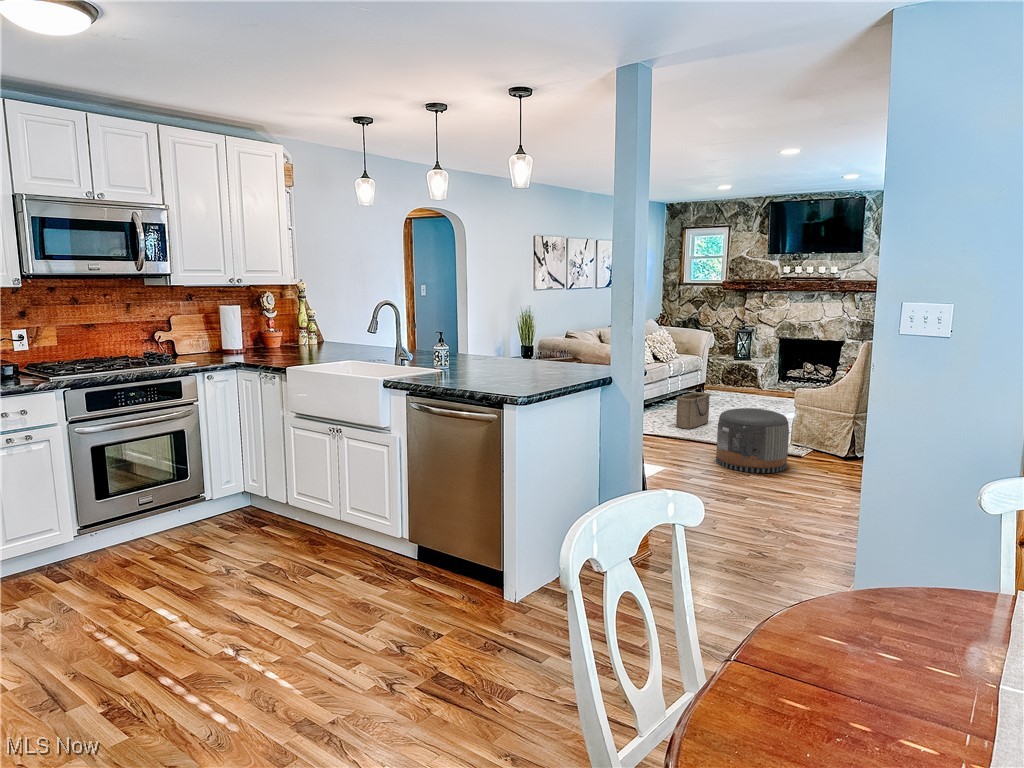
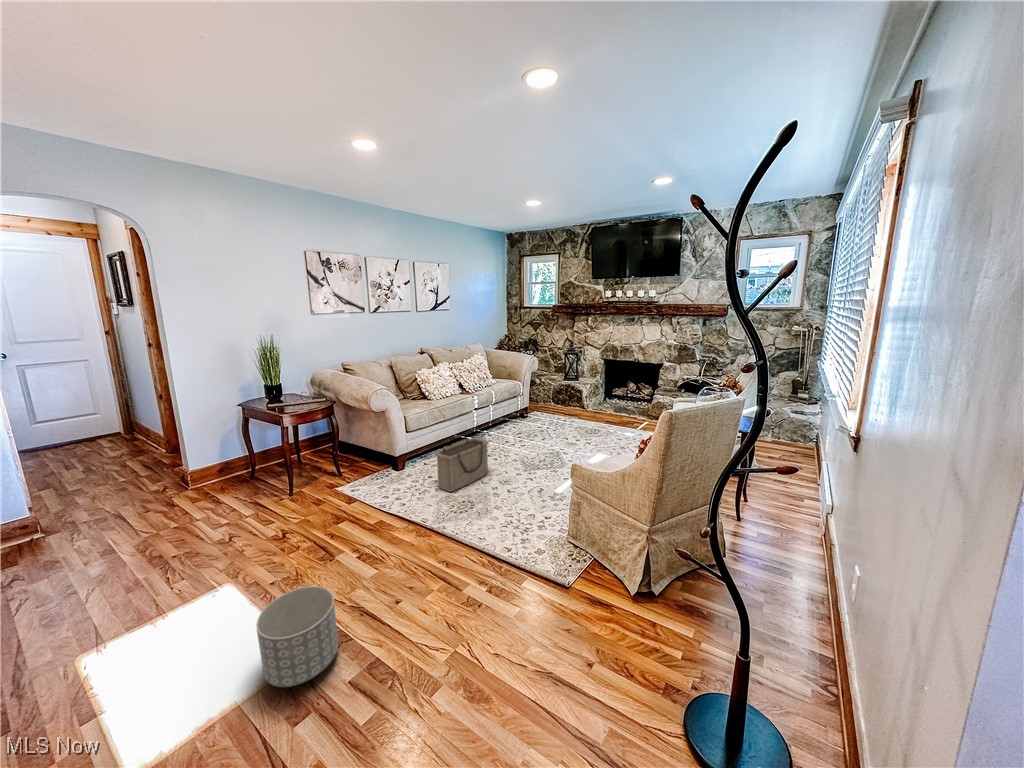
pouf: present [716,408,789,473] -> none [394,512,513,666]
planter: none [667,435,704,473] -> present [256,586,338,687]

